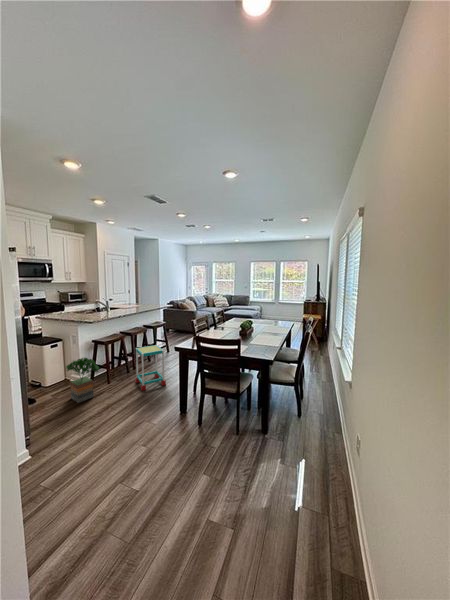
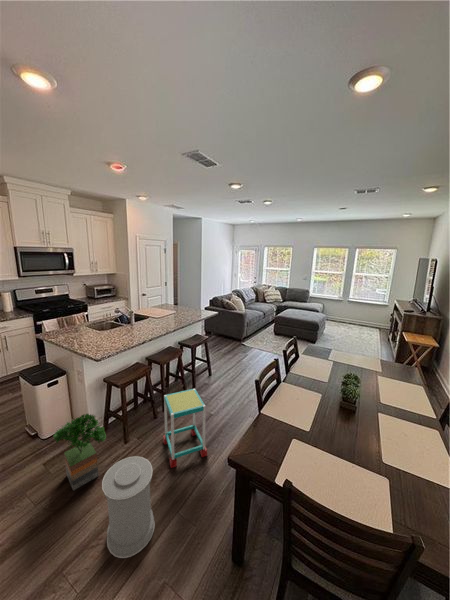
trash can: none [105,369,134,419] -> present [102,456,154,558]

